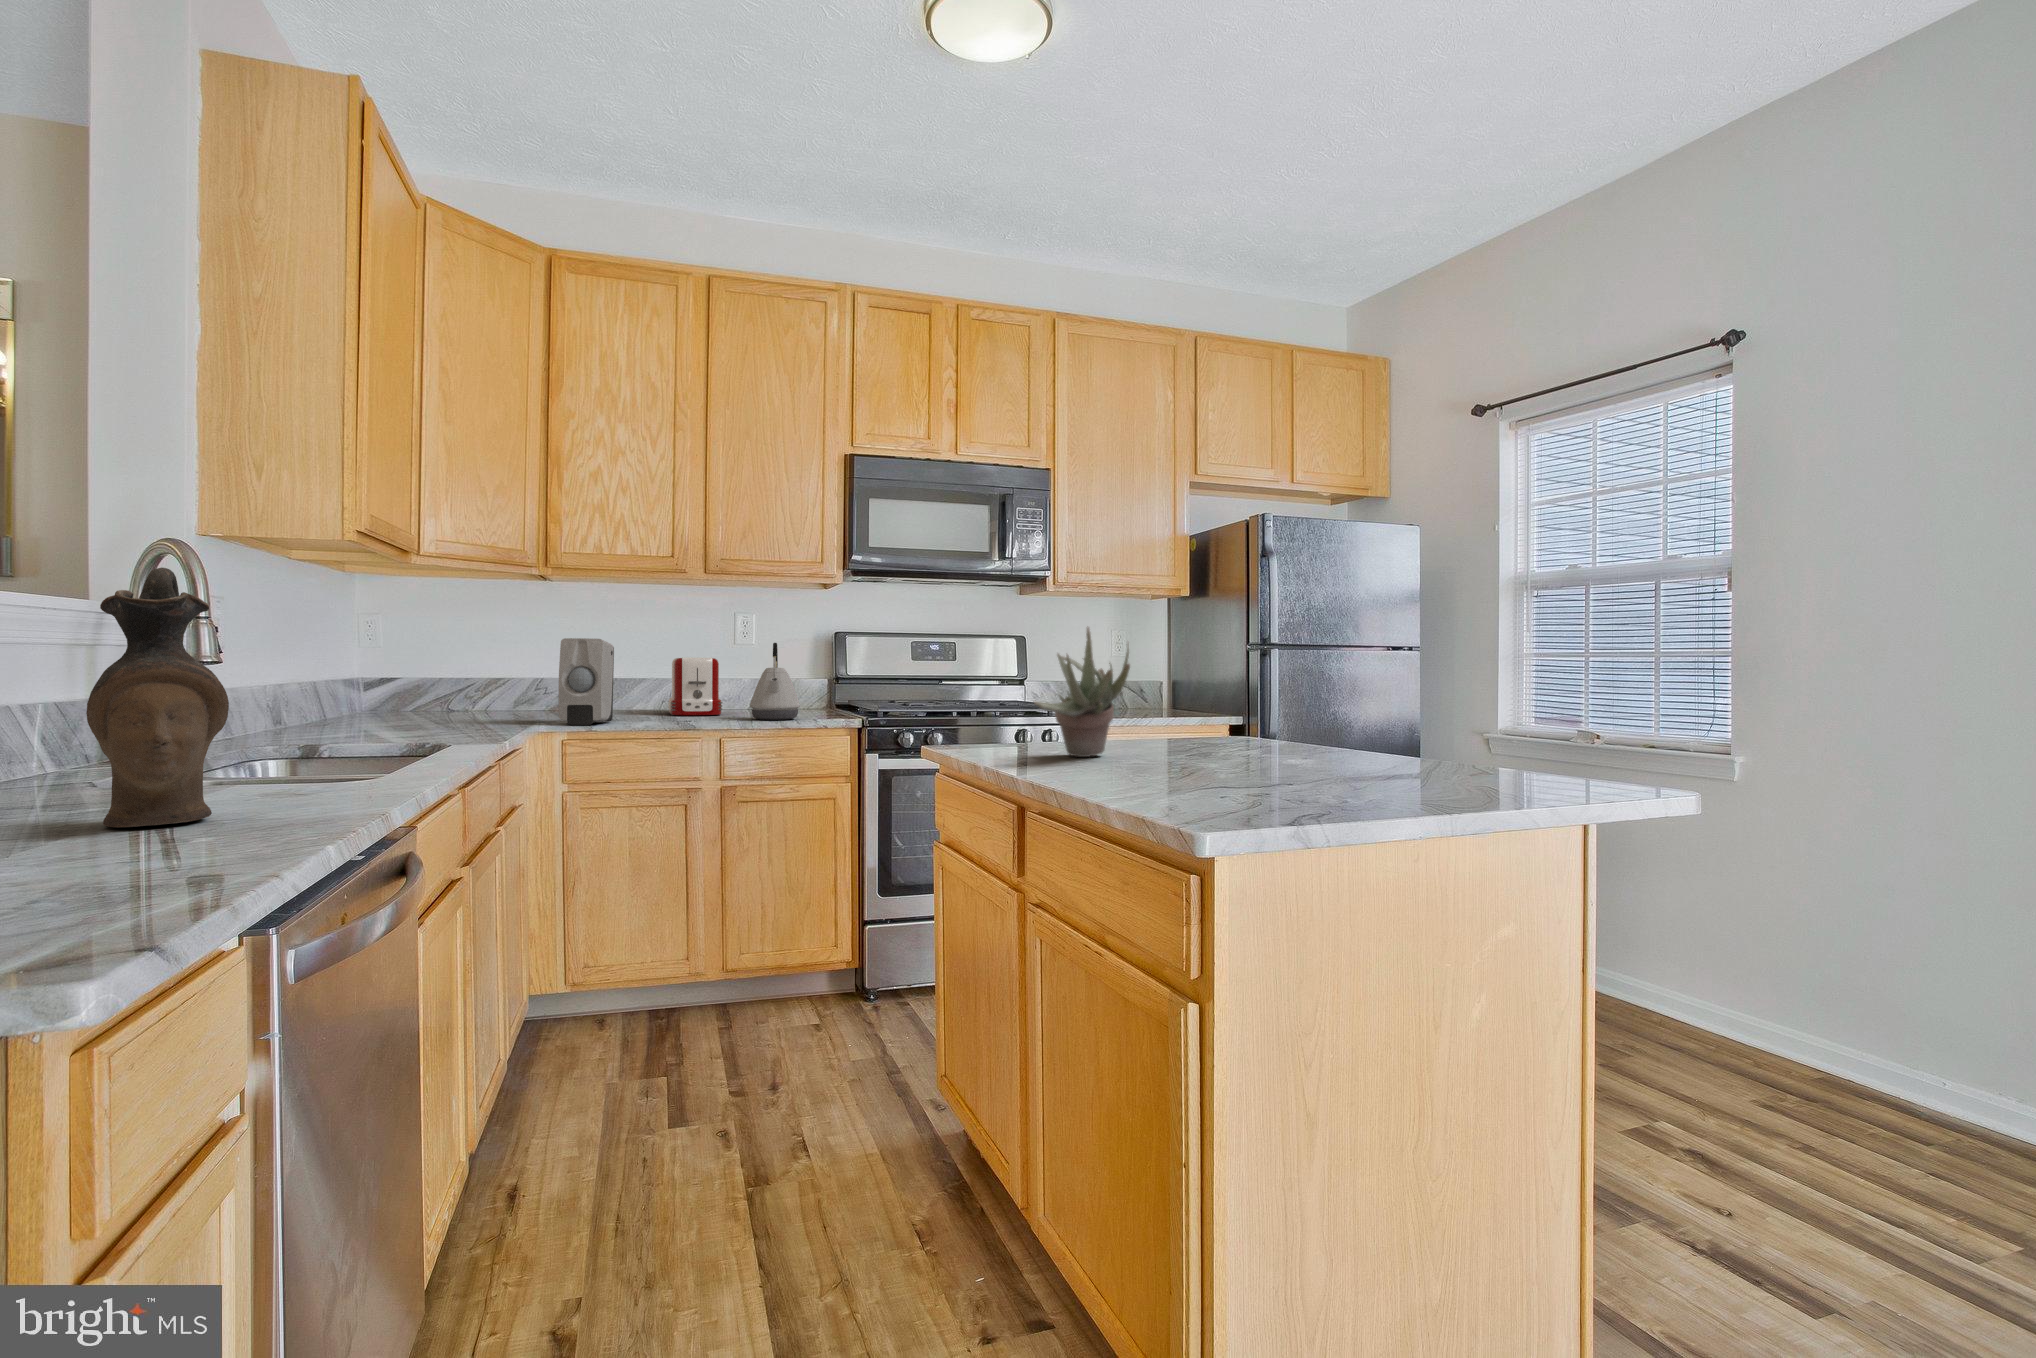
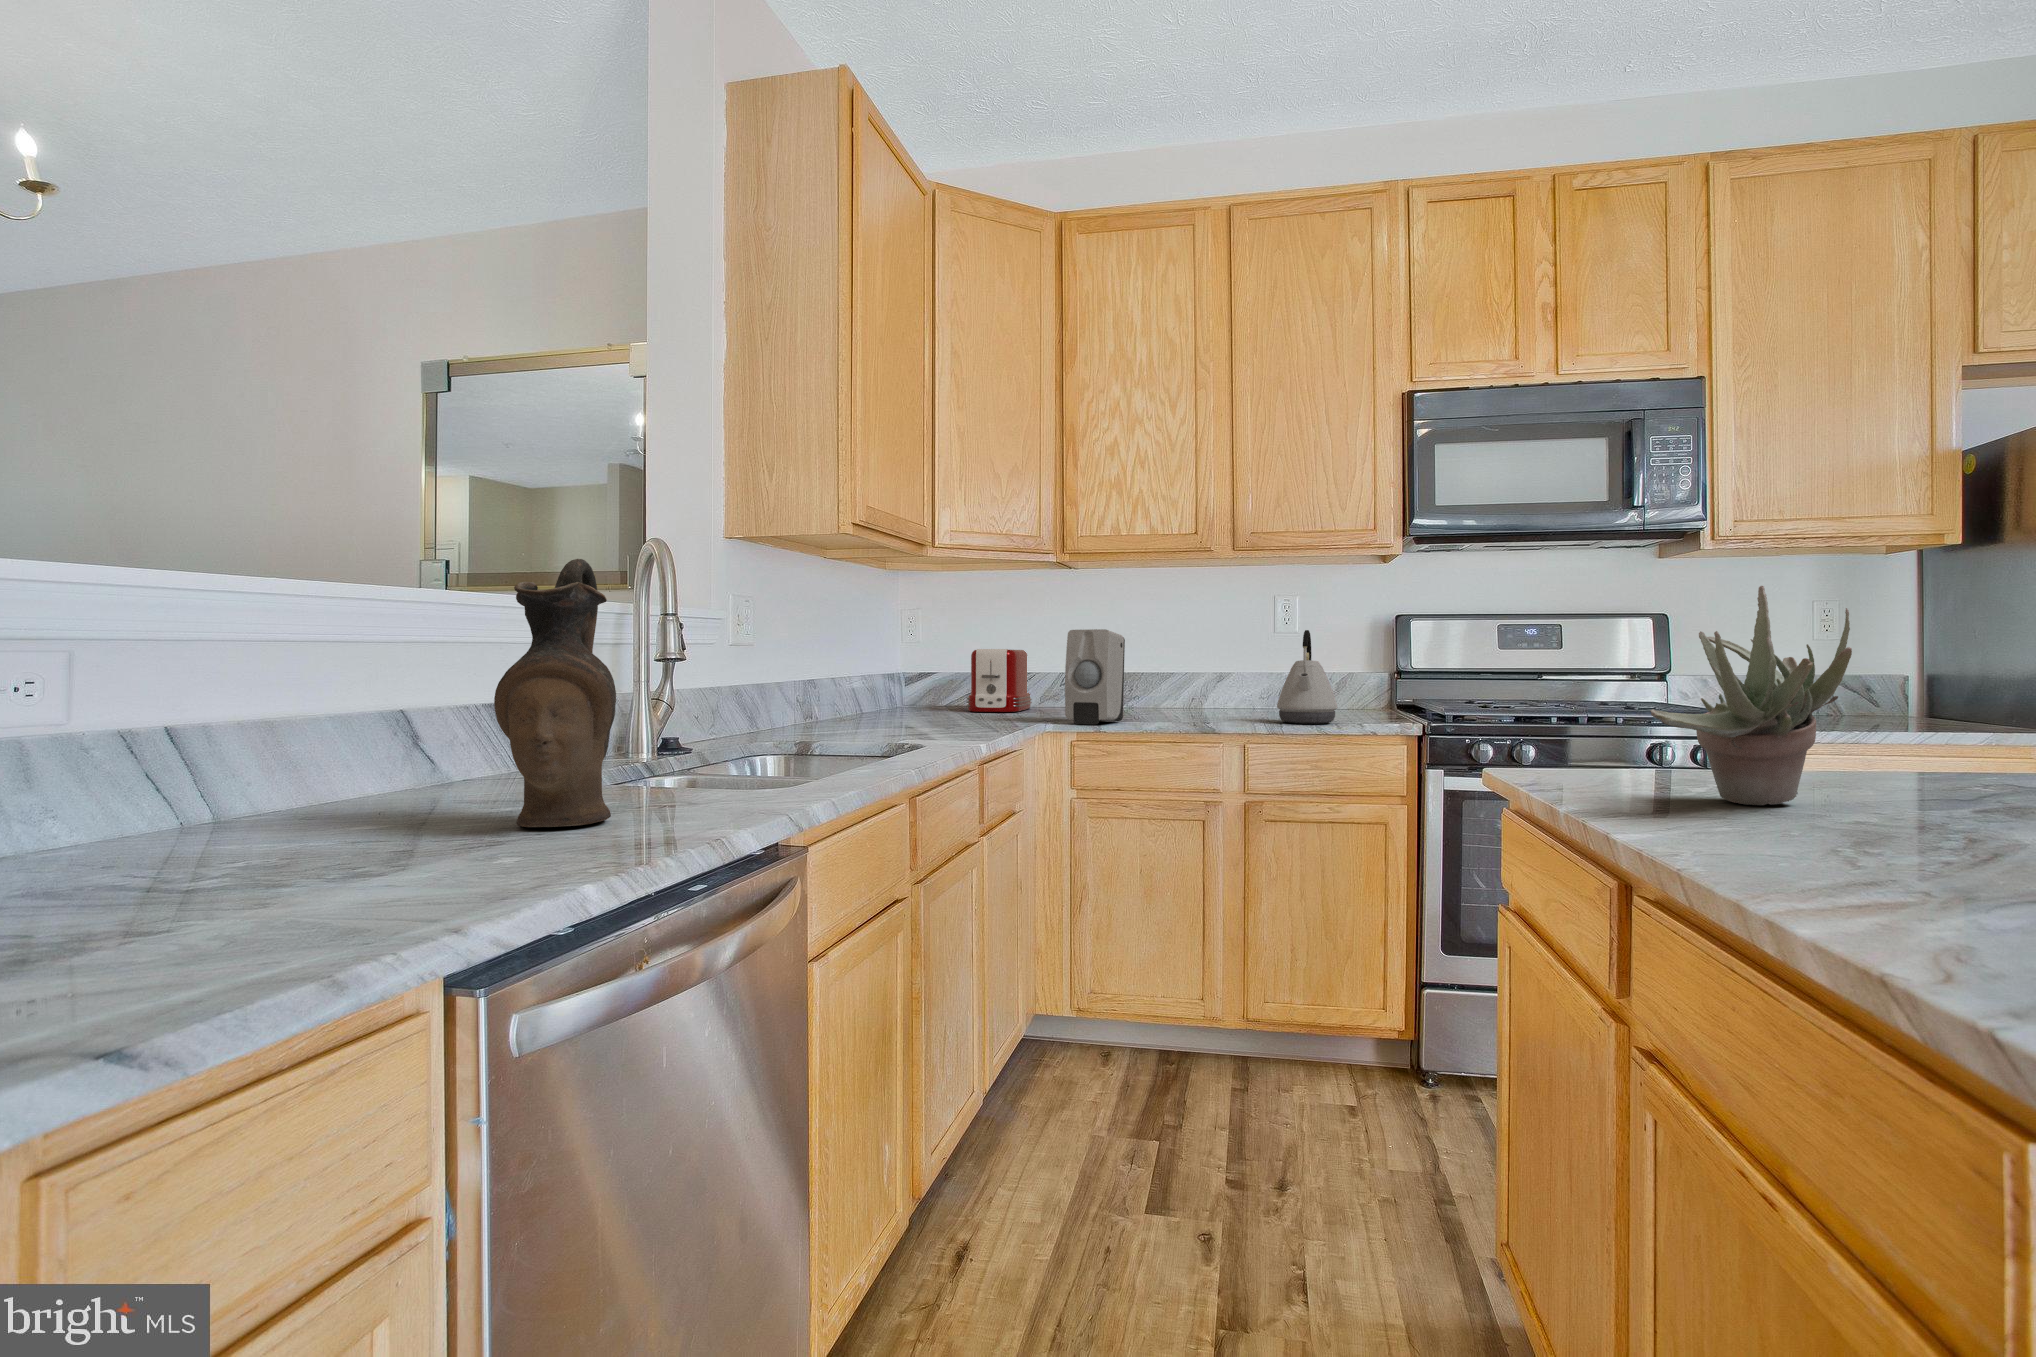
toaster: present [668,657,722,715] -> present [967,649,1032,712]

